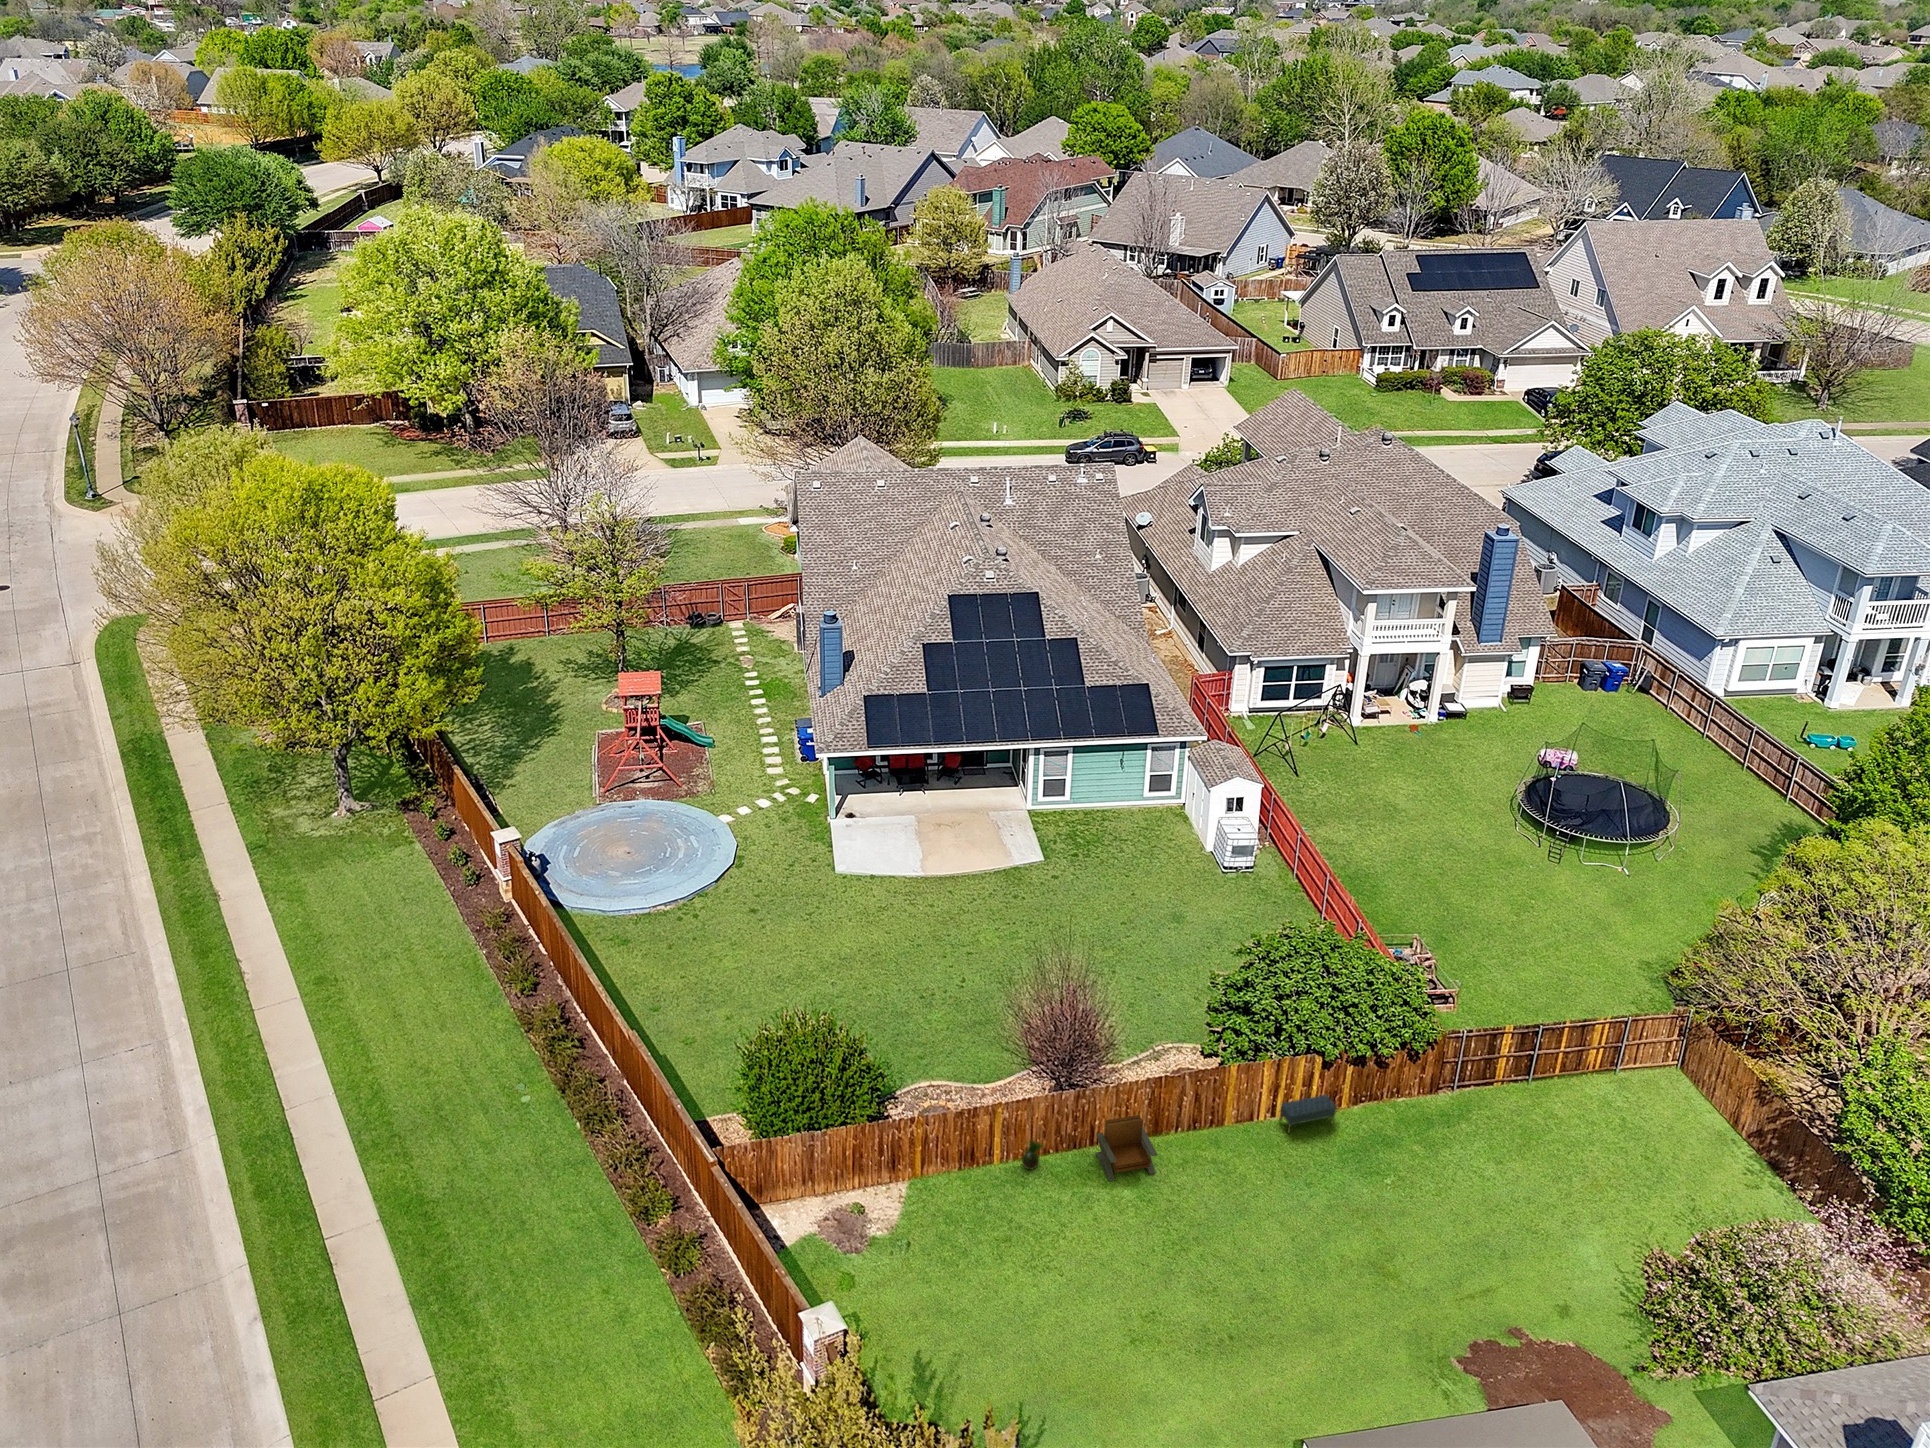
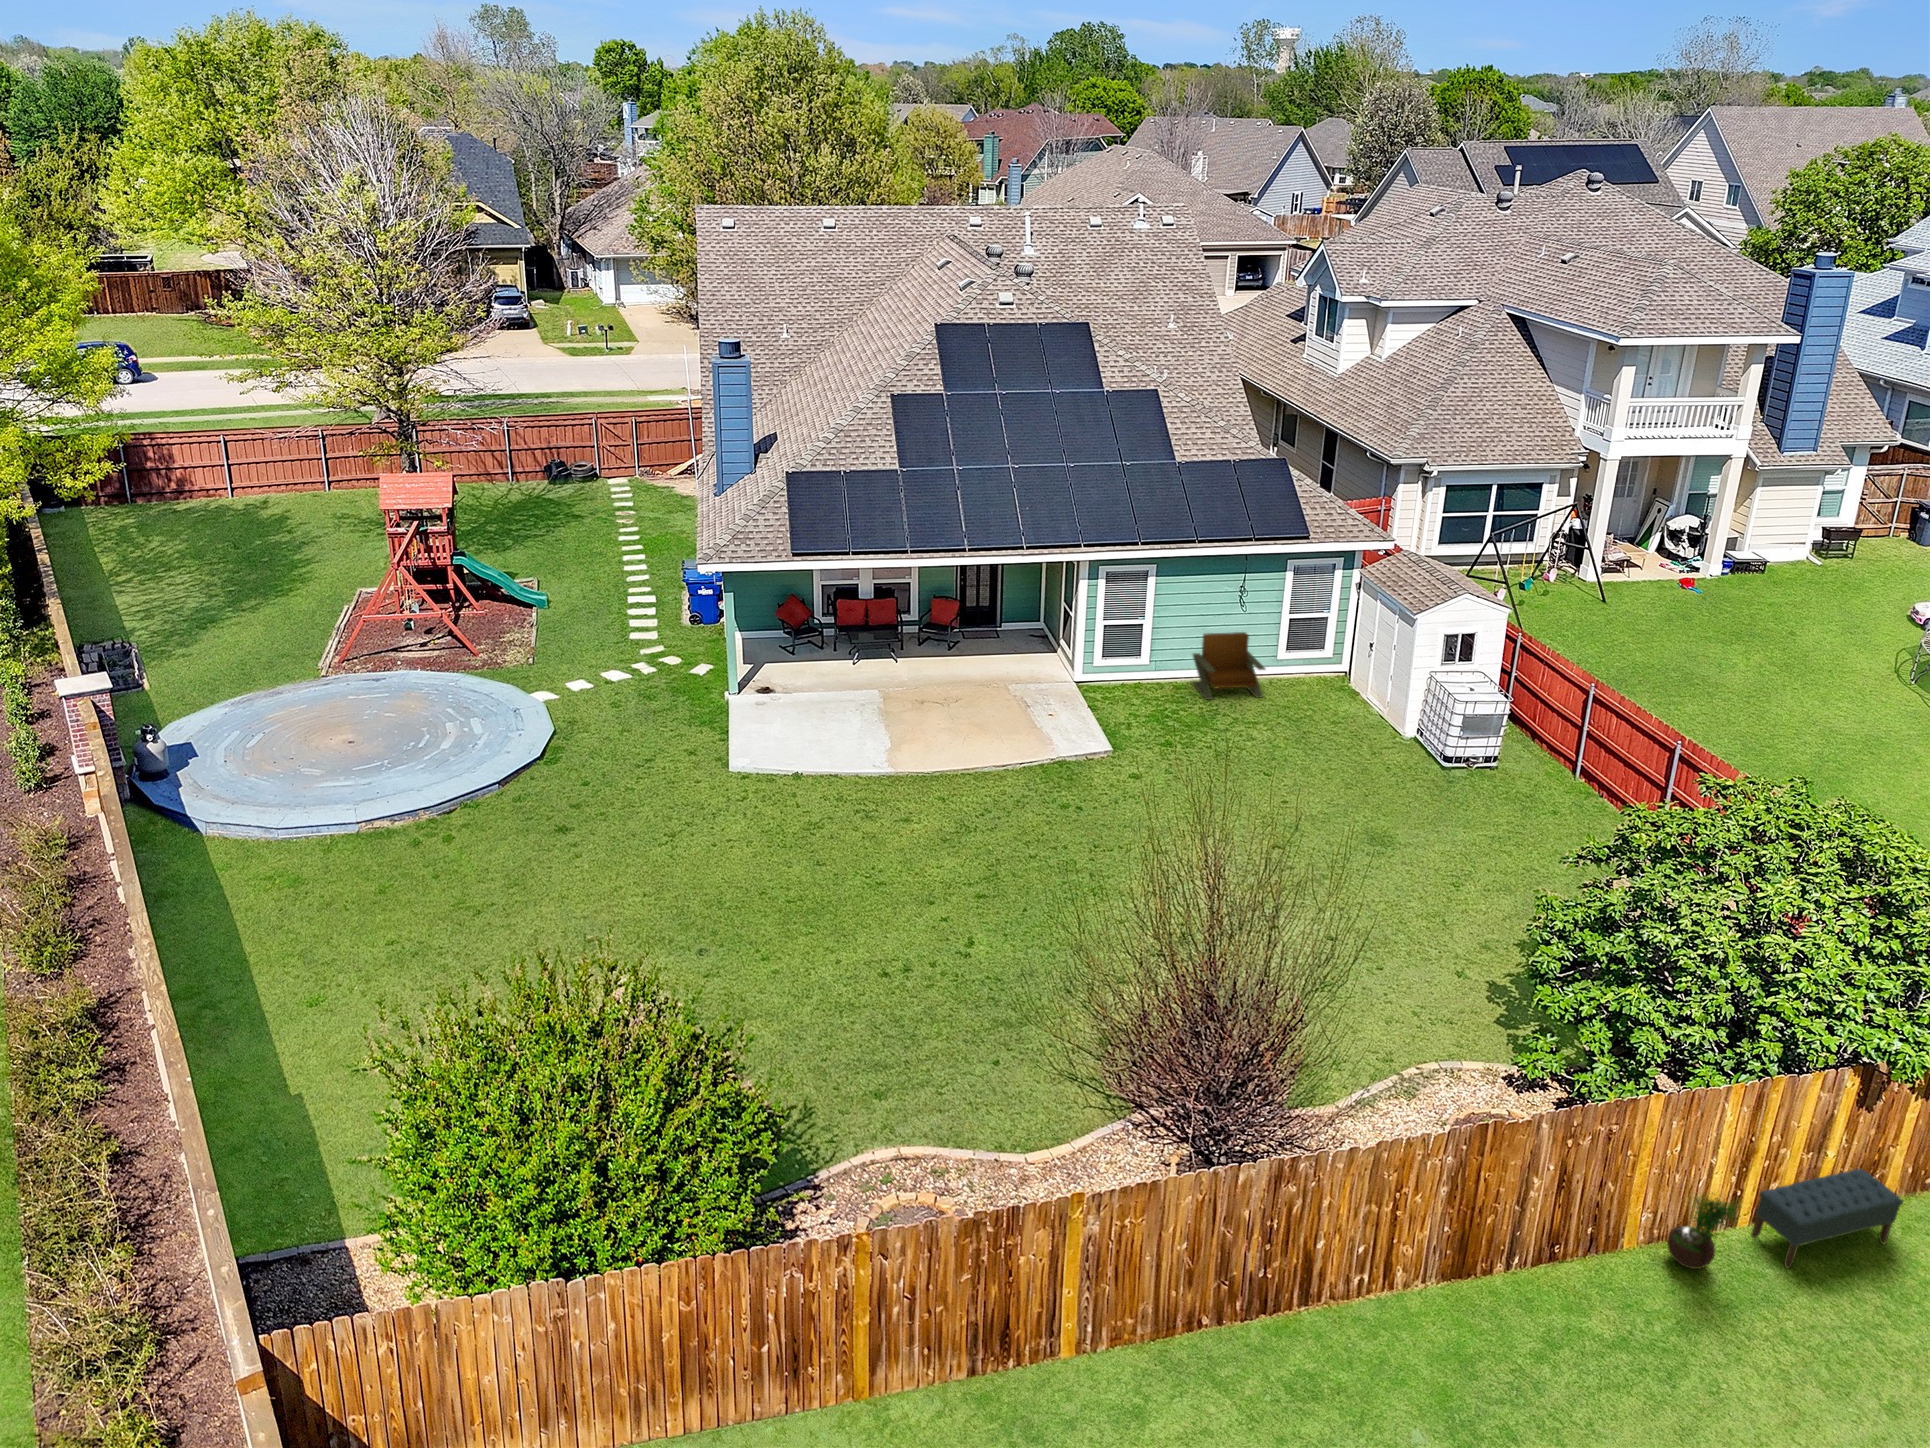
lounge chair: present [1095,1115,1158,1182] -> present [1192,632,1265,700]
potted tree: present [1022,1141,1042,1169] -> present [1667,1192,1736,1269]

